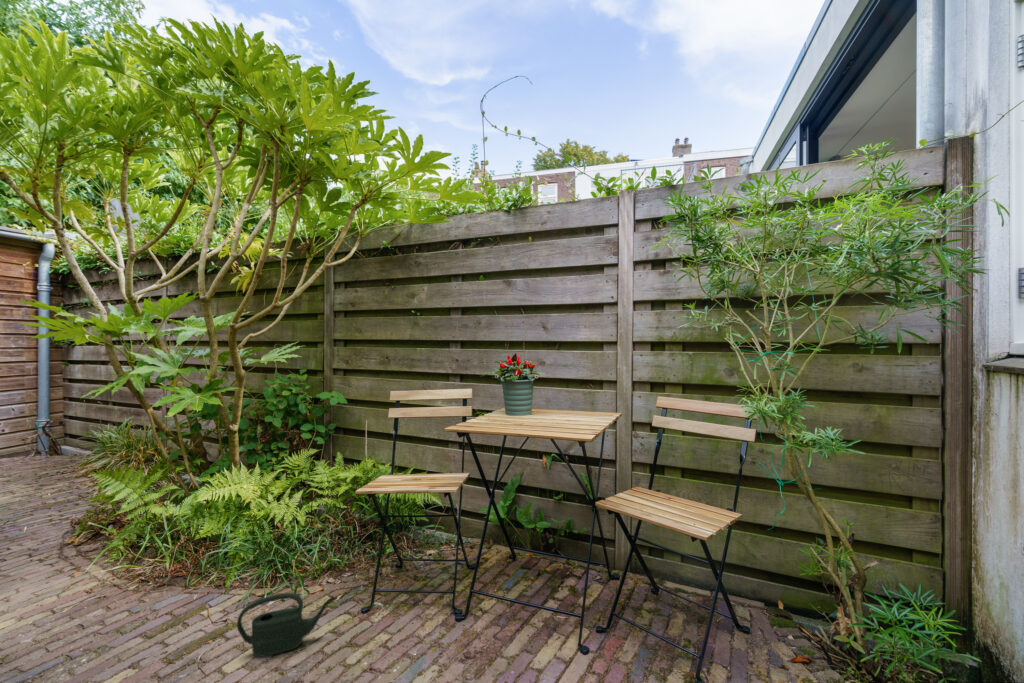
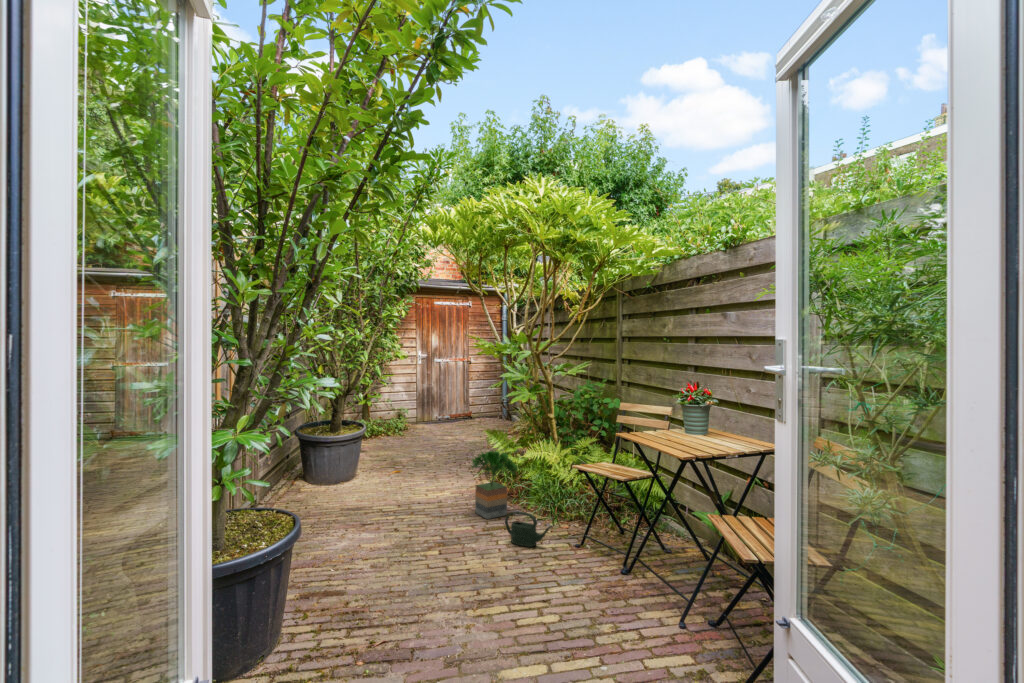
potted tree: none [108,502,219,634] -> present [472,451,517,519]

